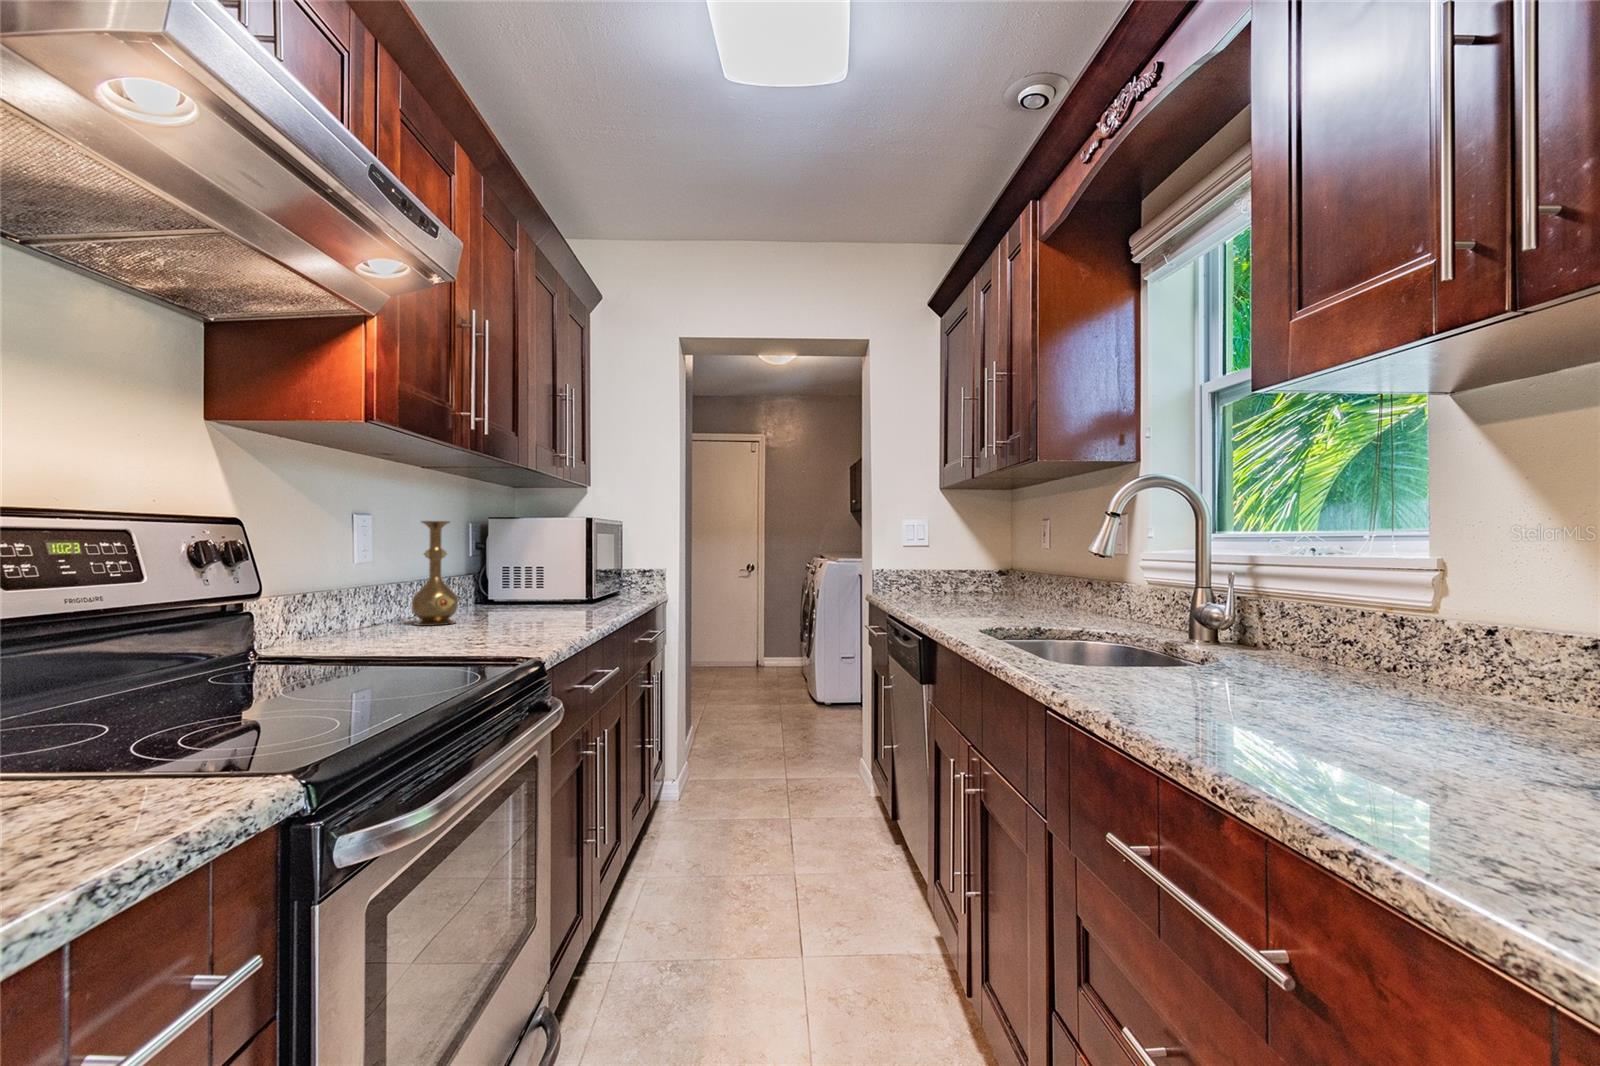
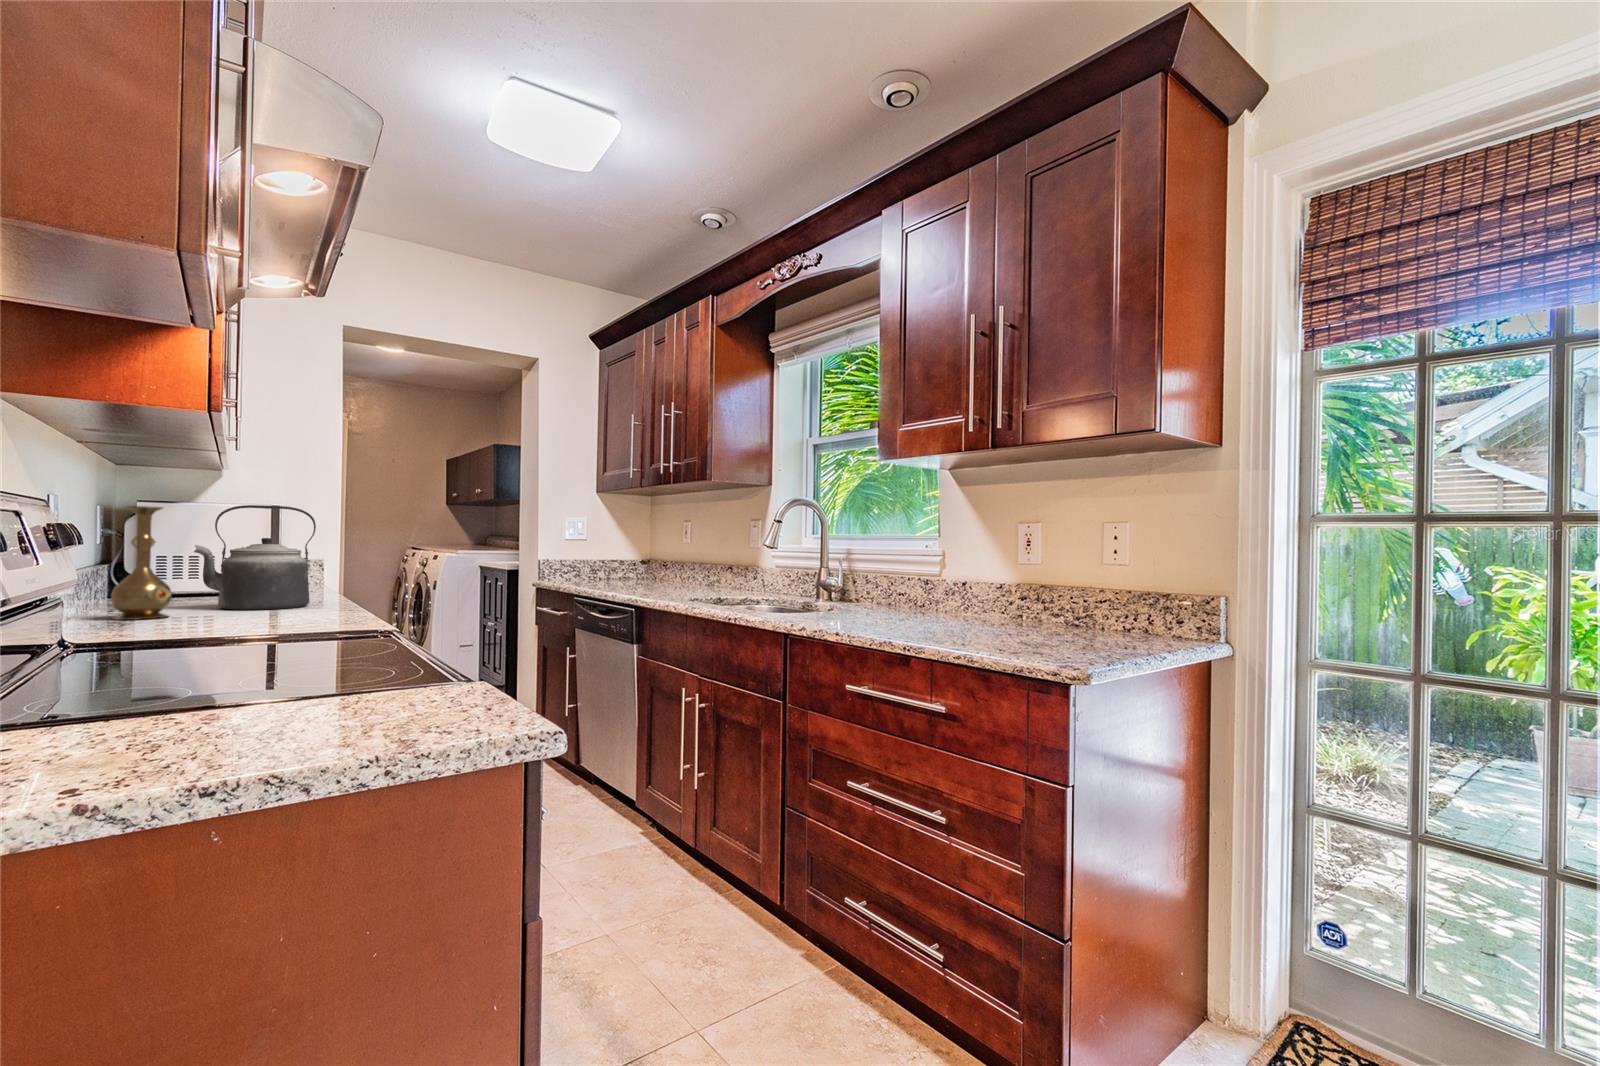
kettle: none [498,517,594,619] -> present [194,505,316,610]

